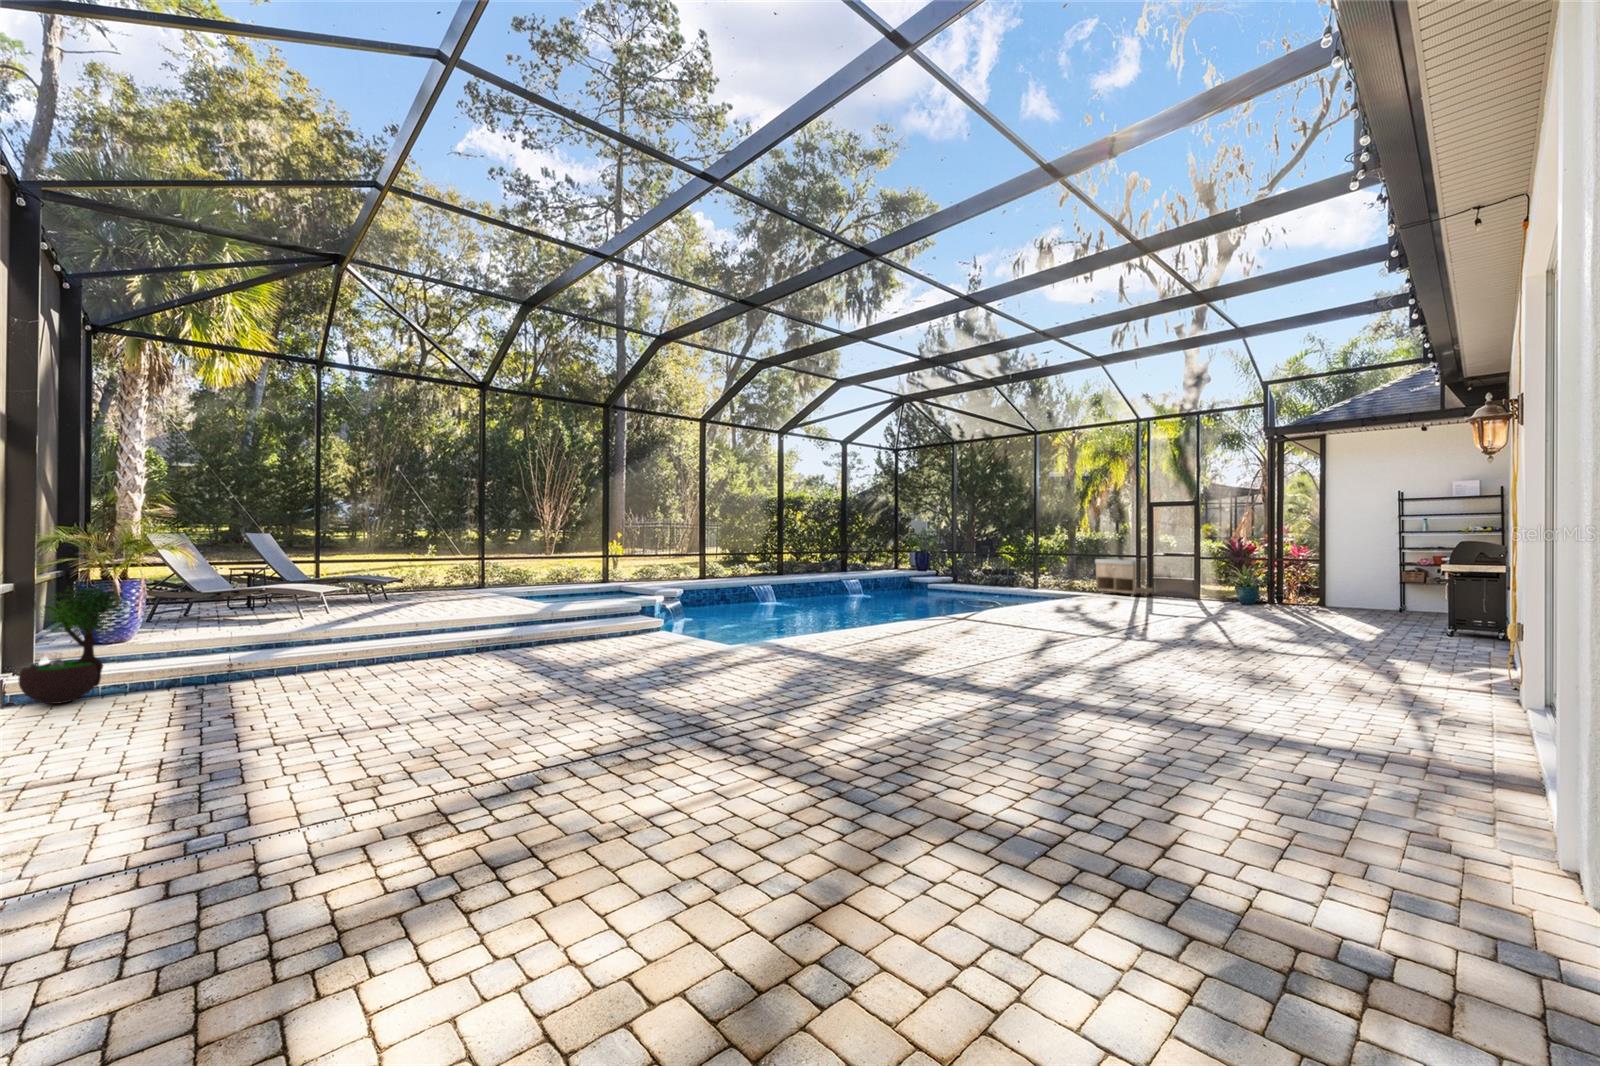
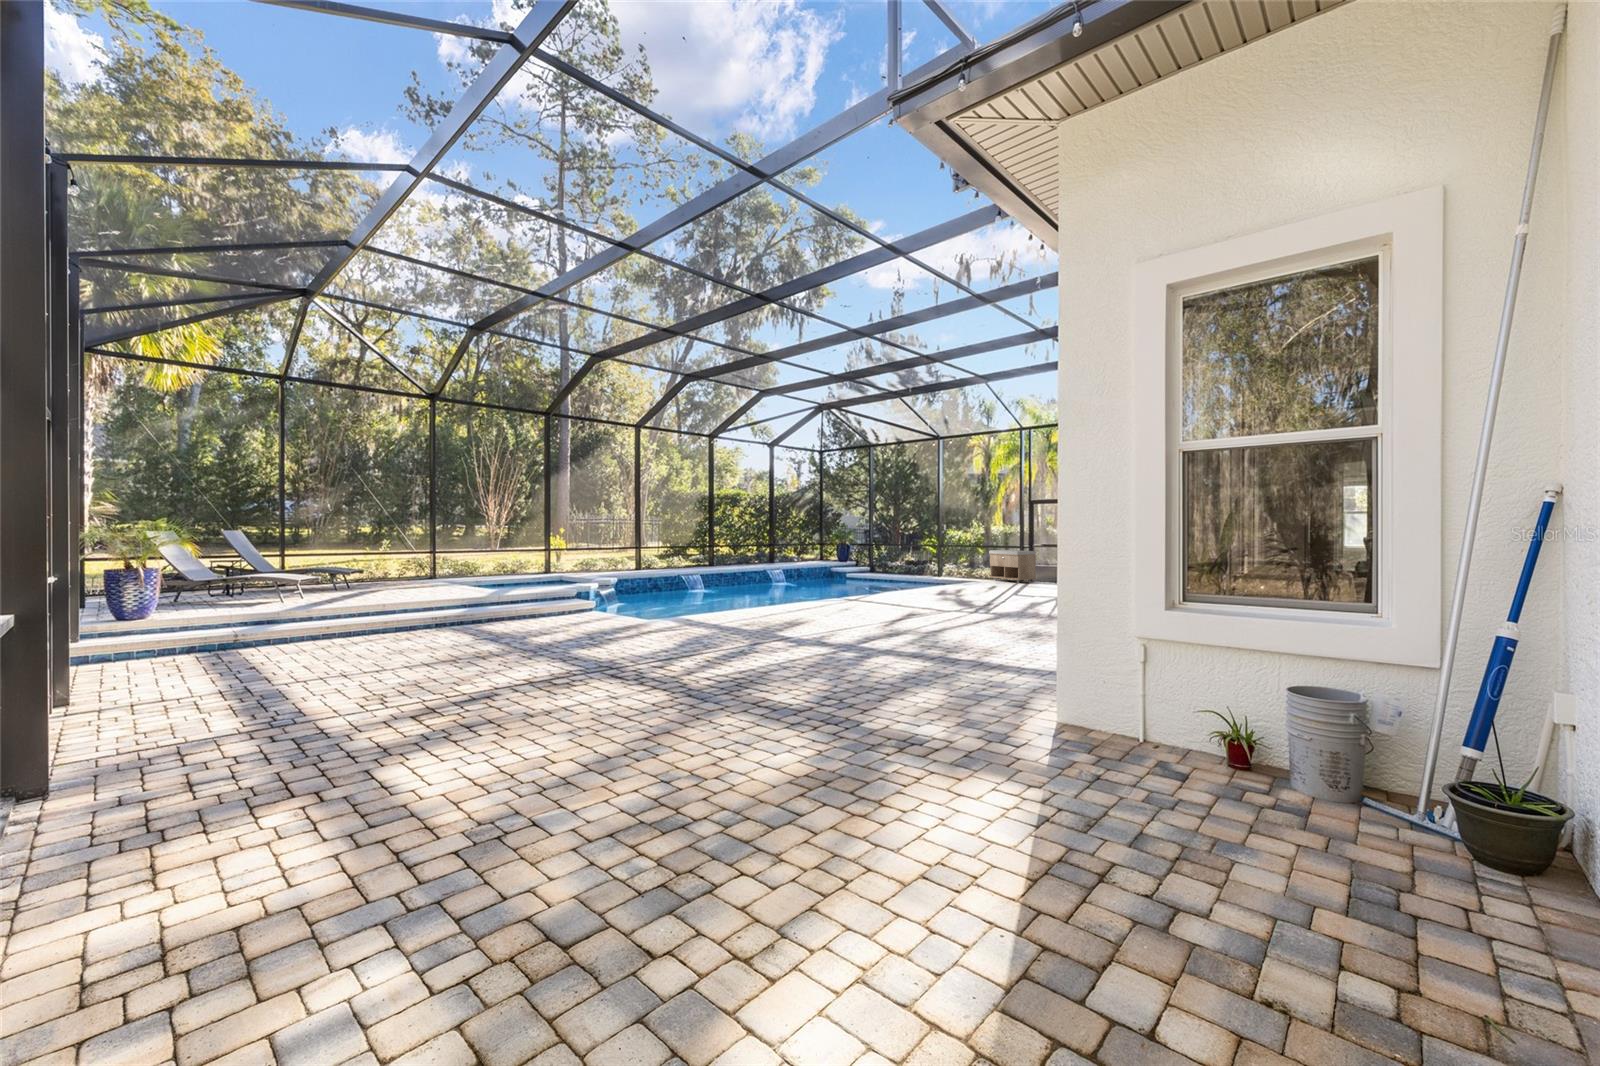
potted tree: present [18,581,127,704] -> none [85,564,165,662]

